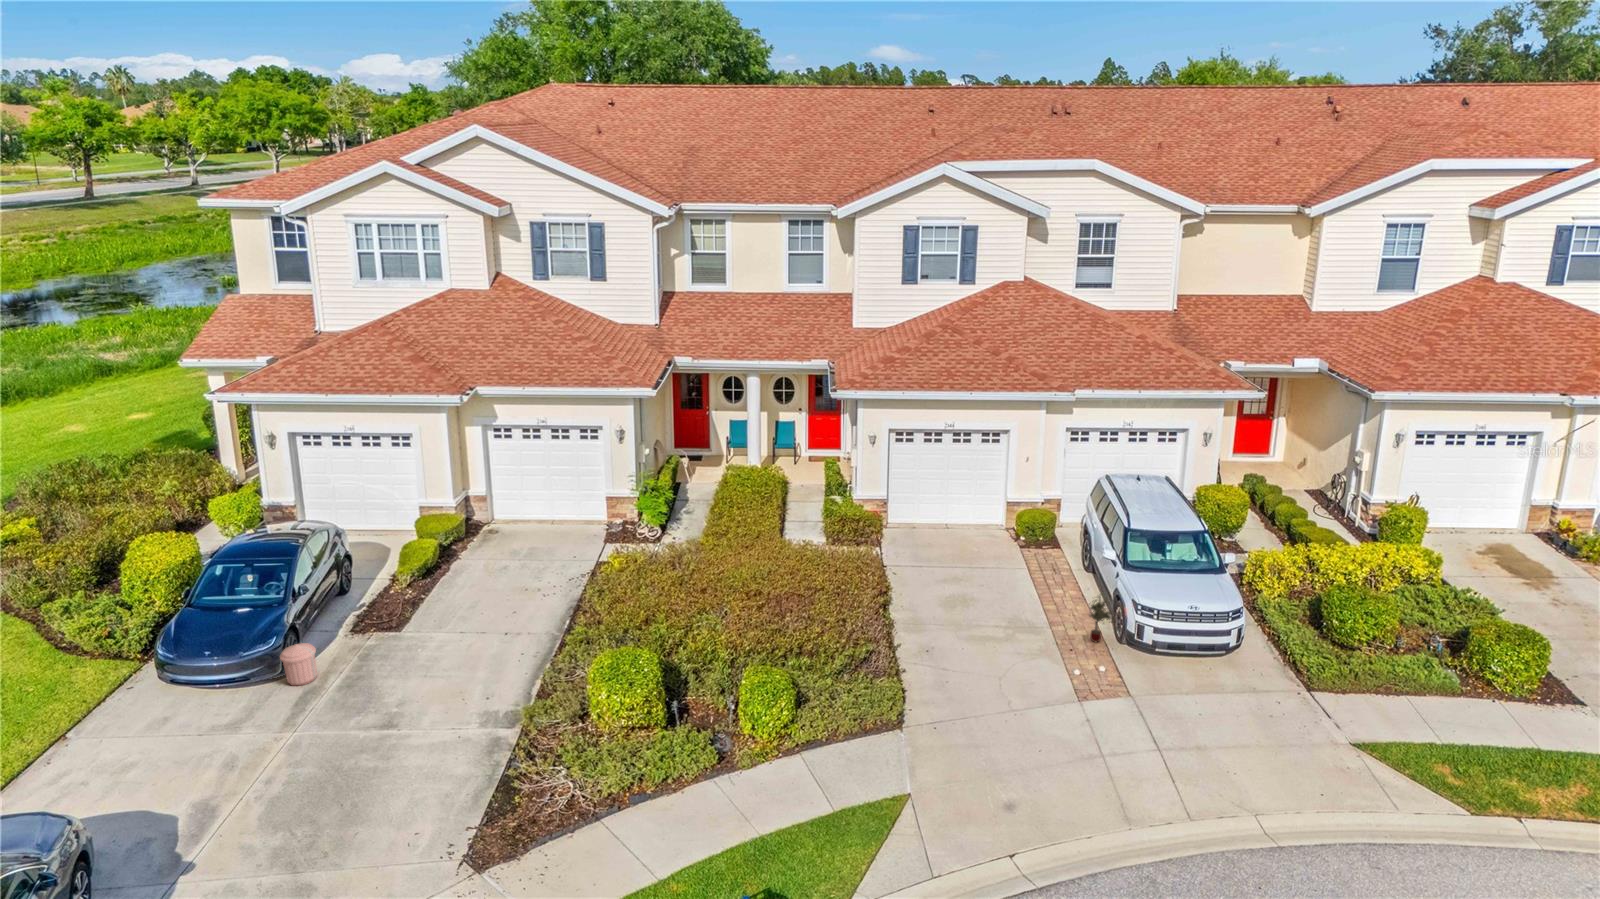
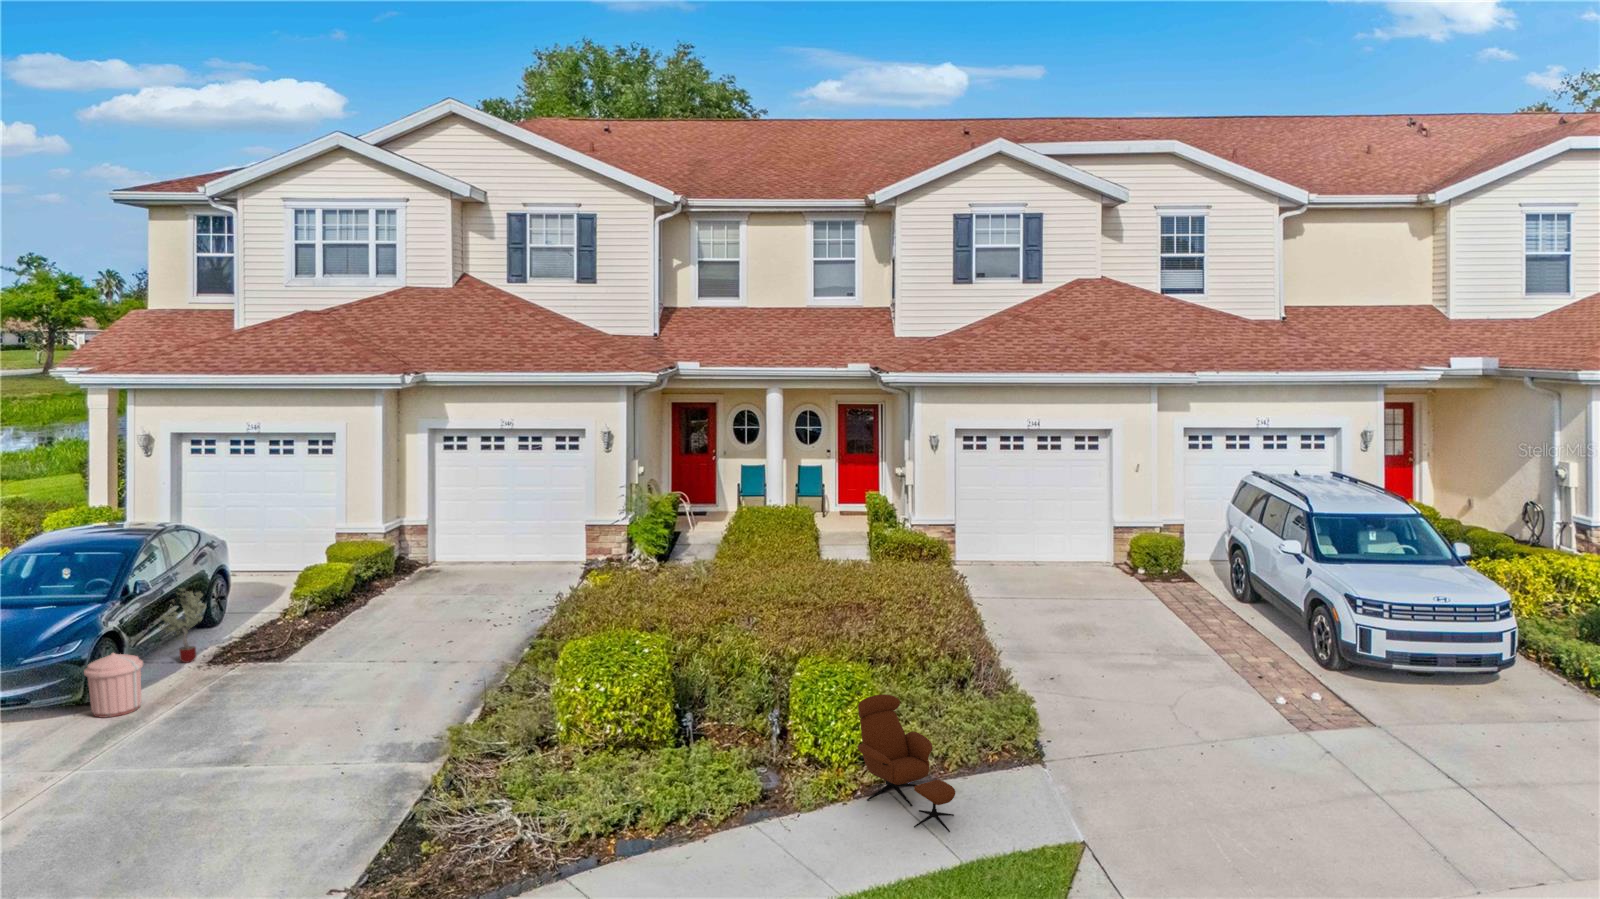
potted tree: present [1089,596,1115,642] -> present [159,589,206,663]
lounge chair: none [778,695,835,786] -> present [858,694,955,832]

